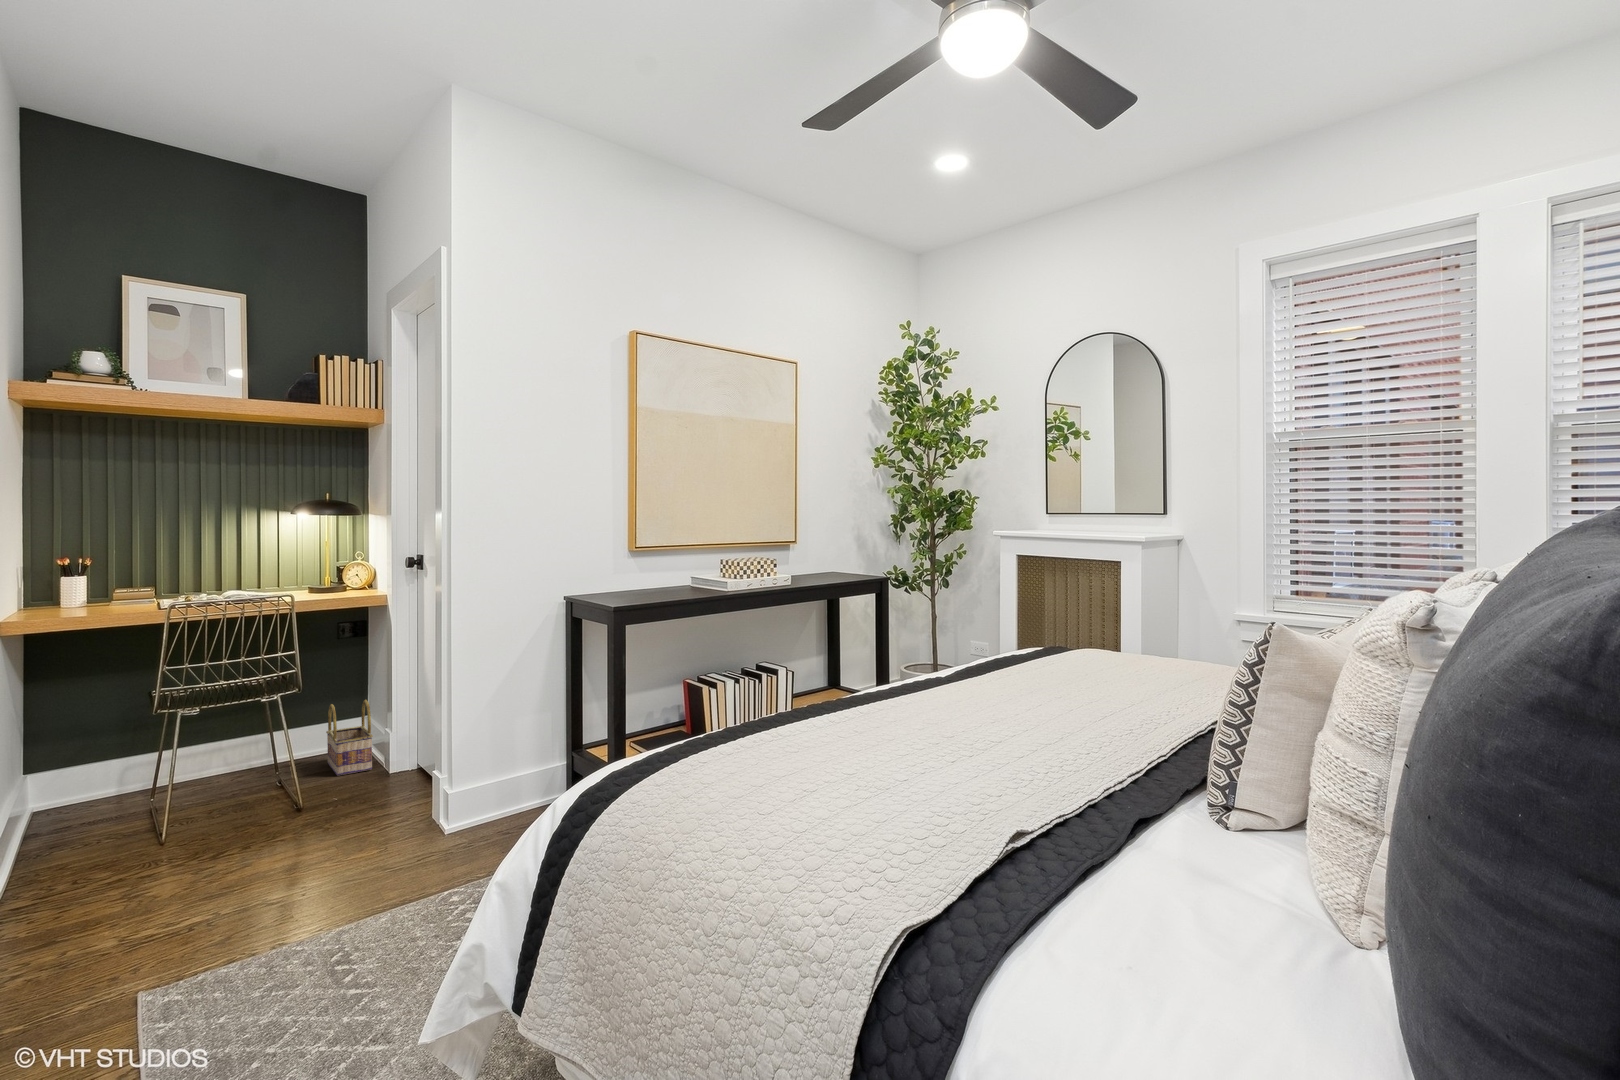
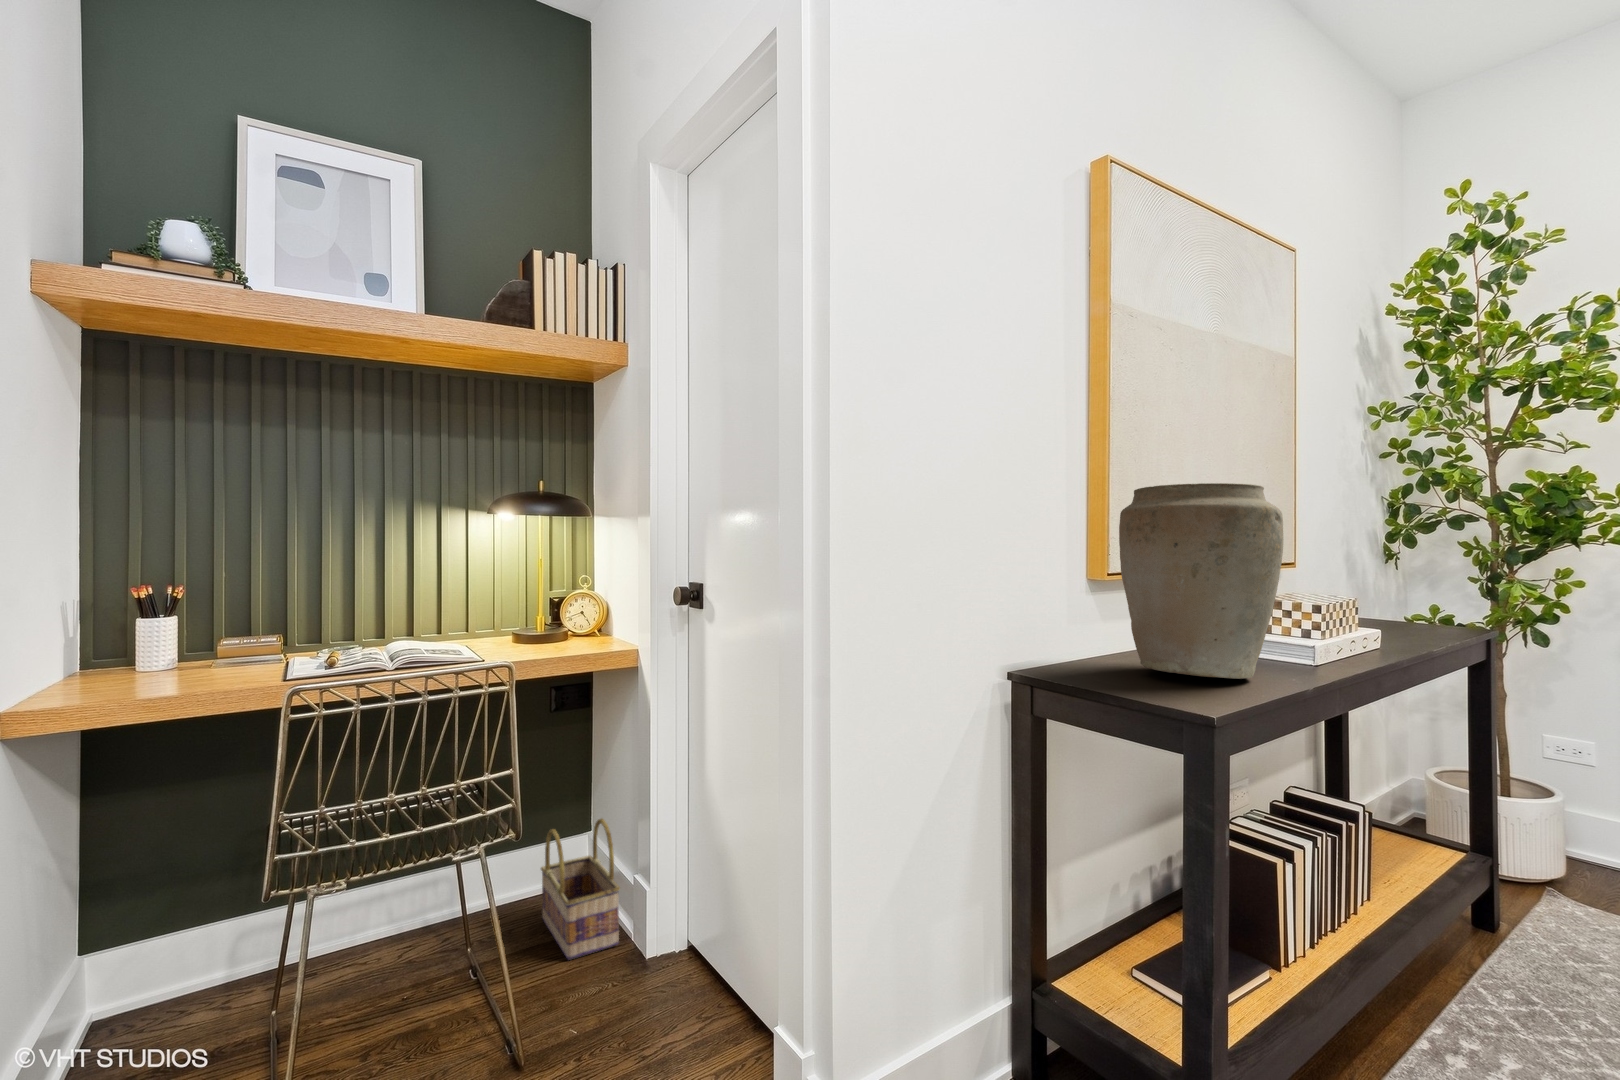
vase: none [612,499,685,592] -> present [1119,483,1283,679]

